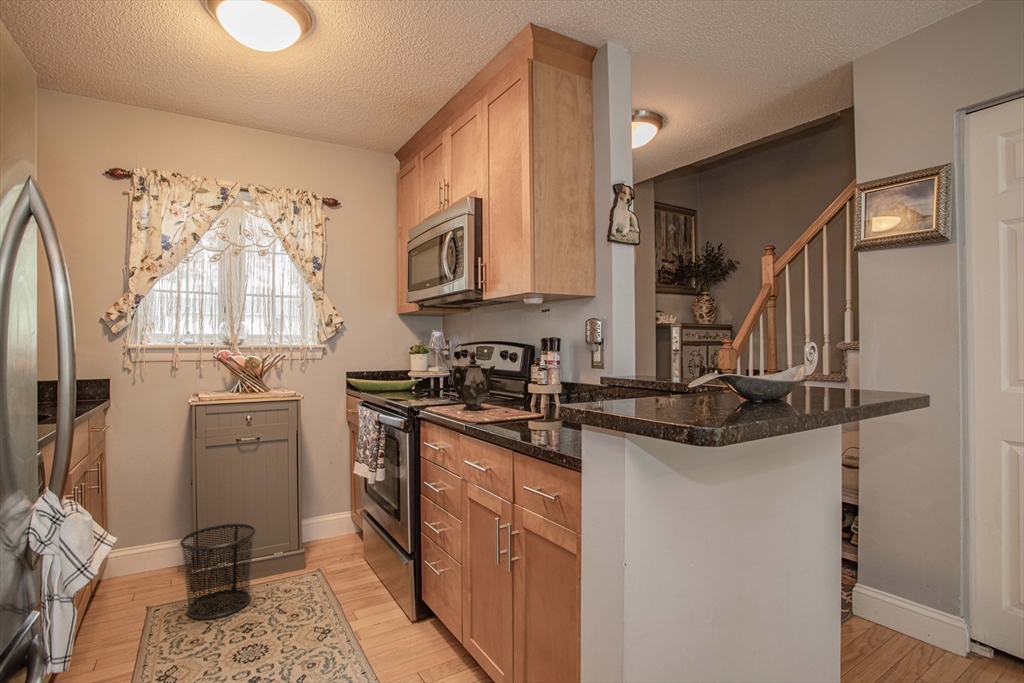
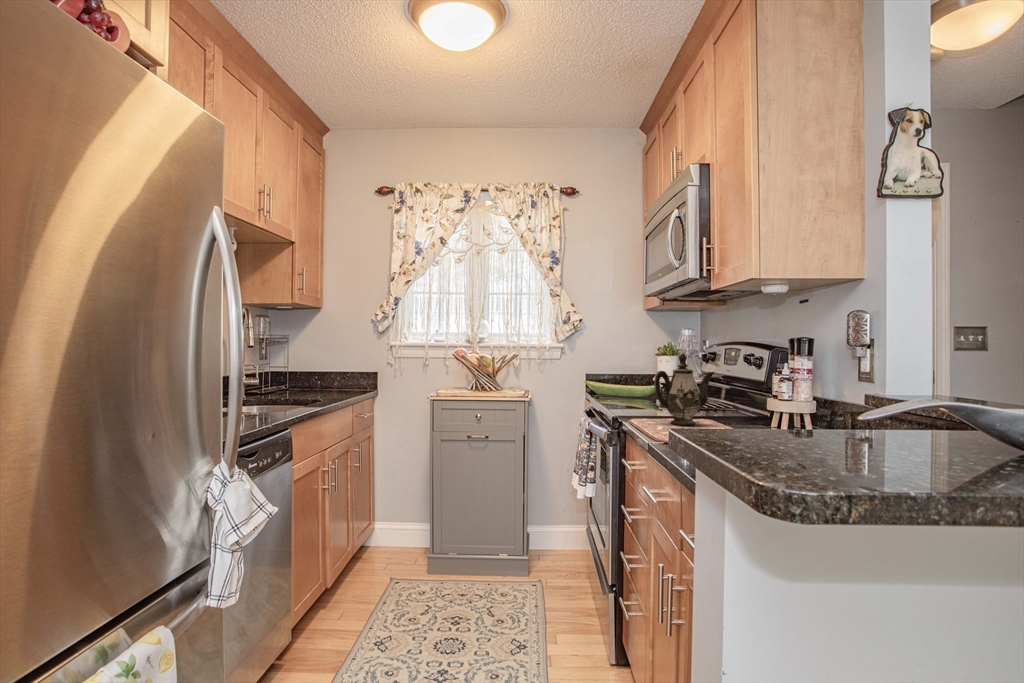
trash can: present [180,524,256,620] -> none [412,517,475,605]

